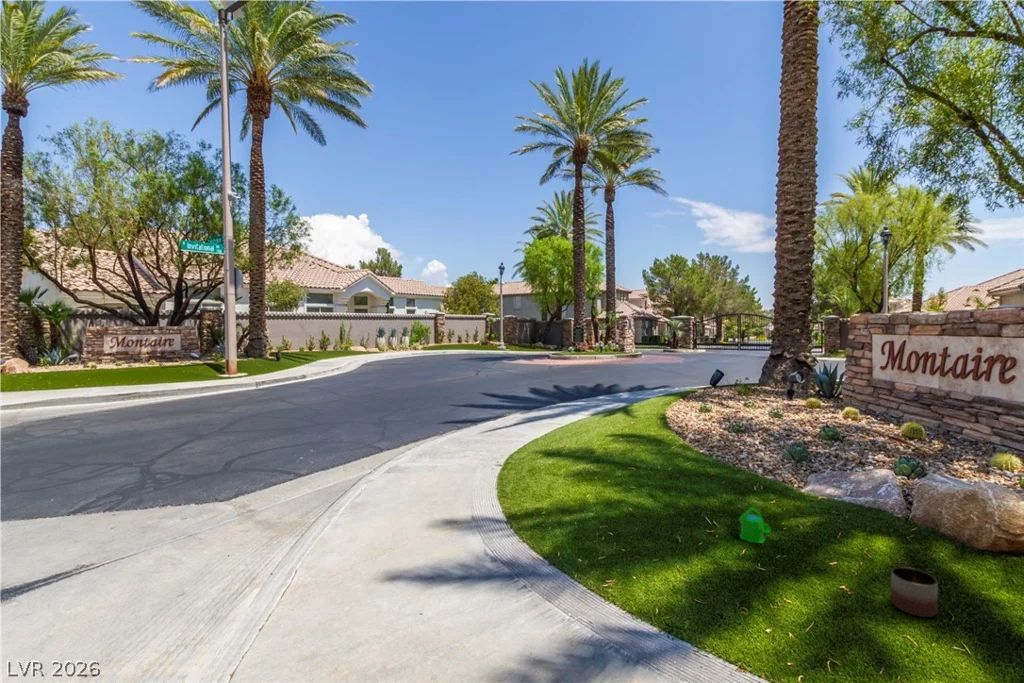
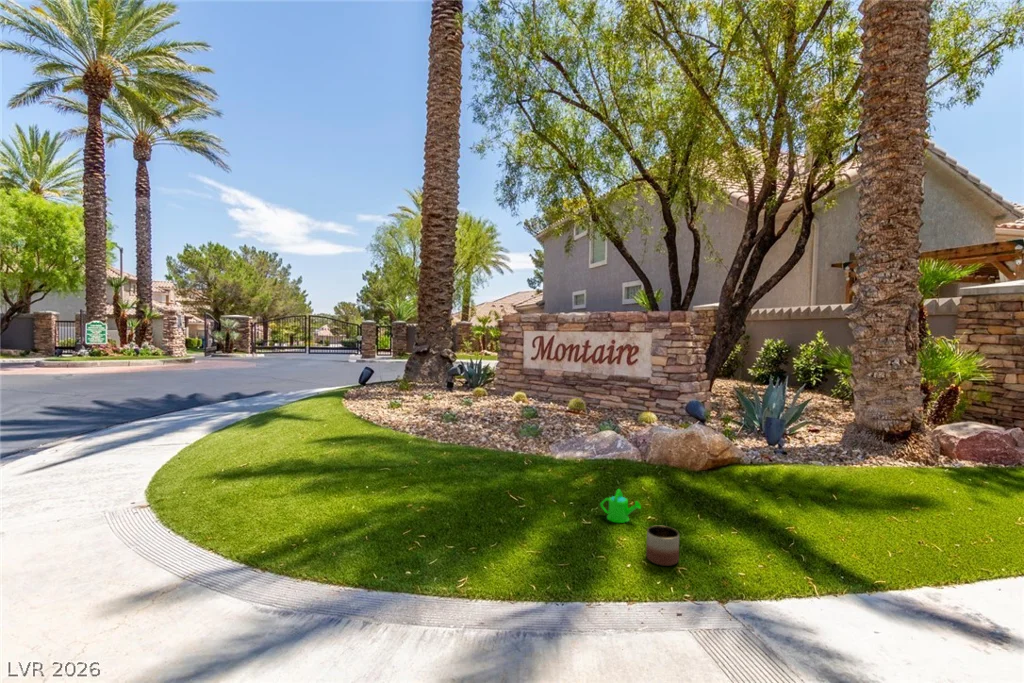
planter: present [891,567,938,617] -> present [646,526,679,566]

